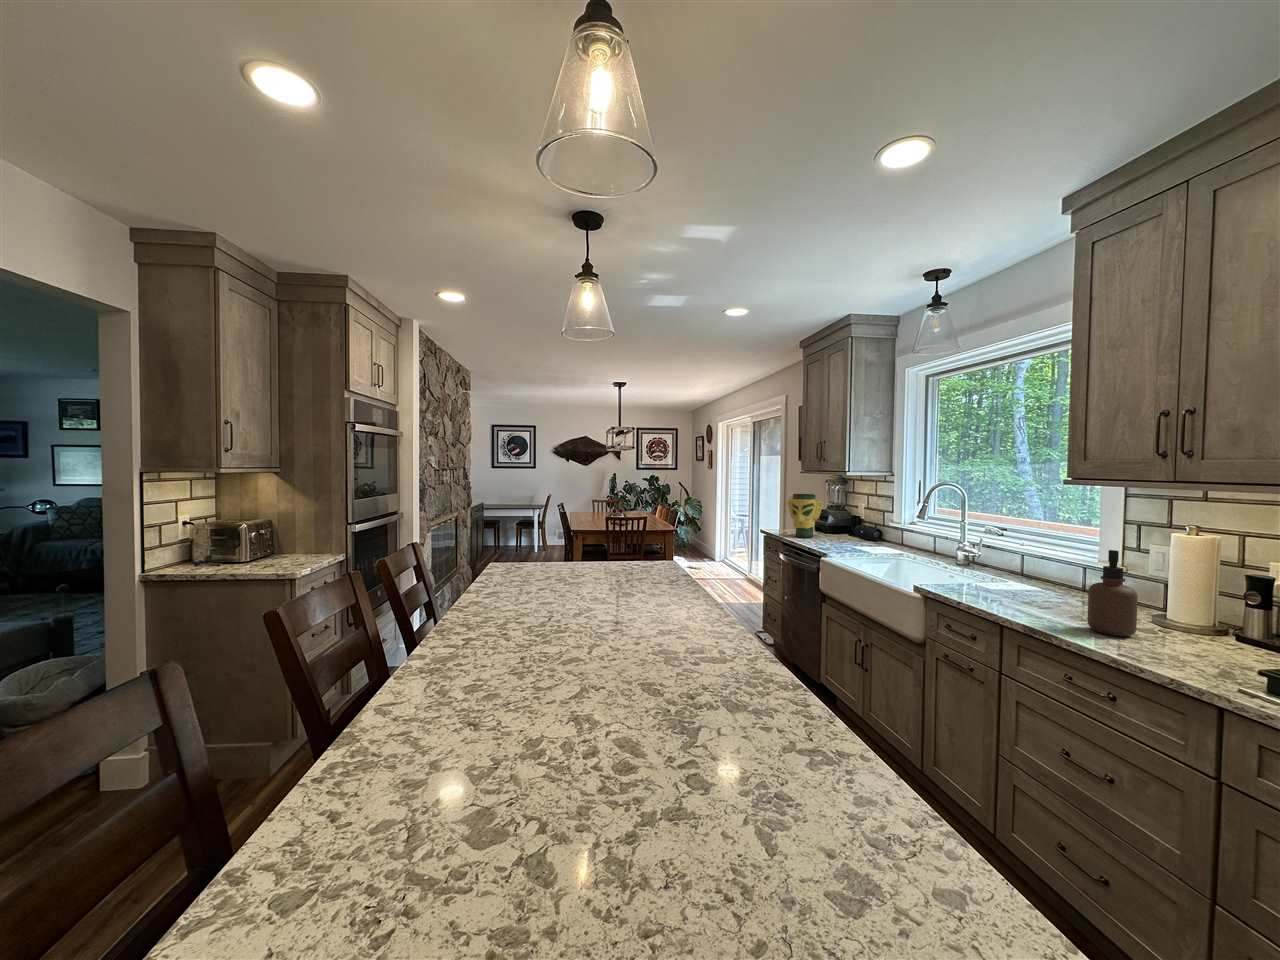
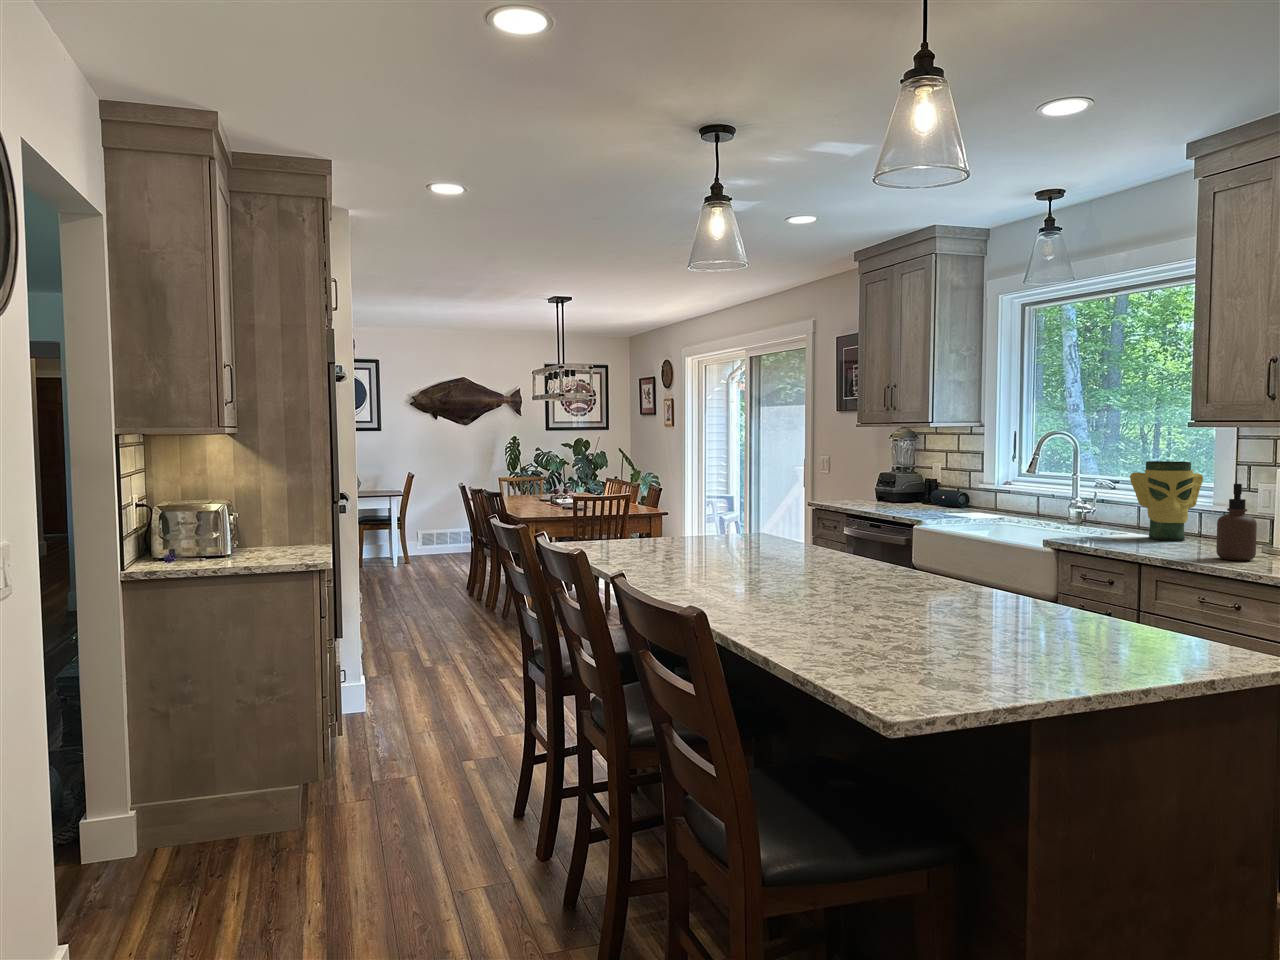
vase: present [788,494,823,538] -> present [1130,461,1203,541]

